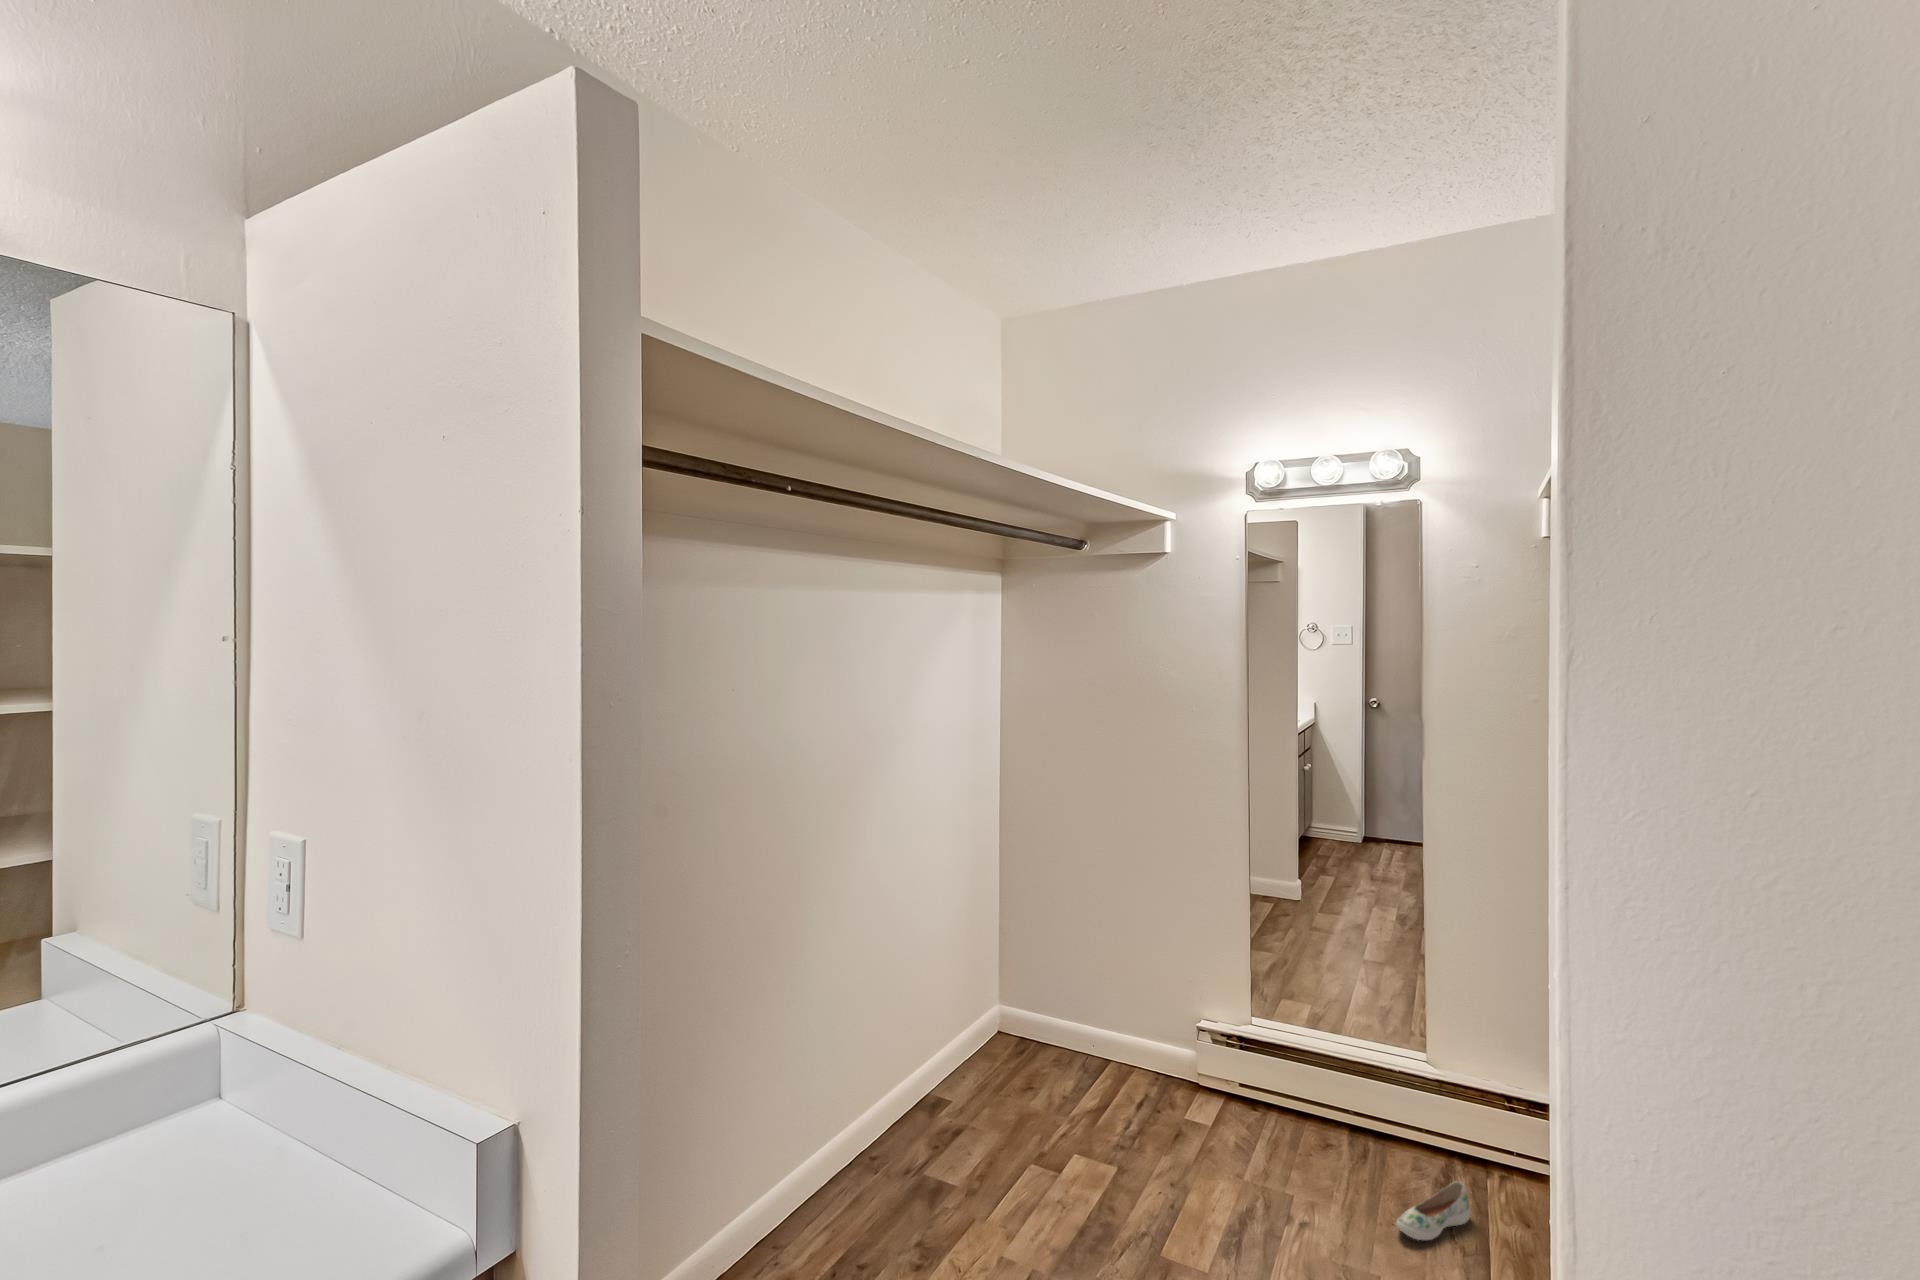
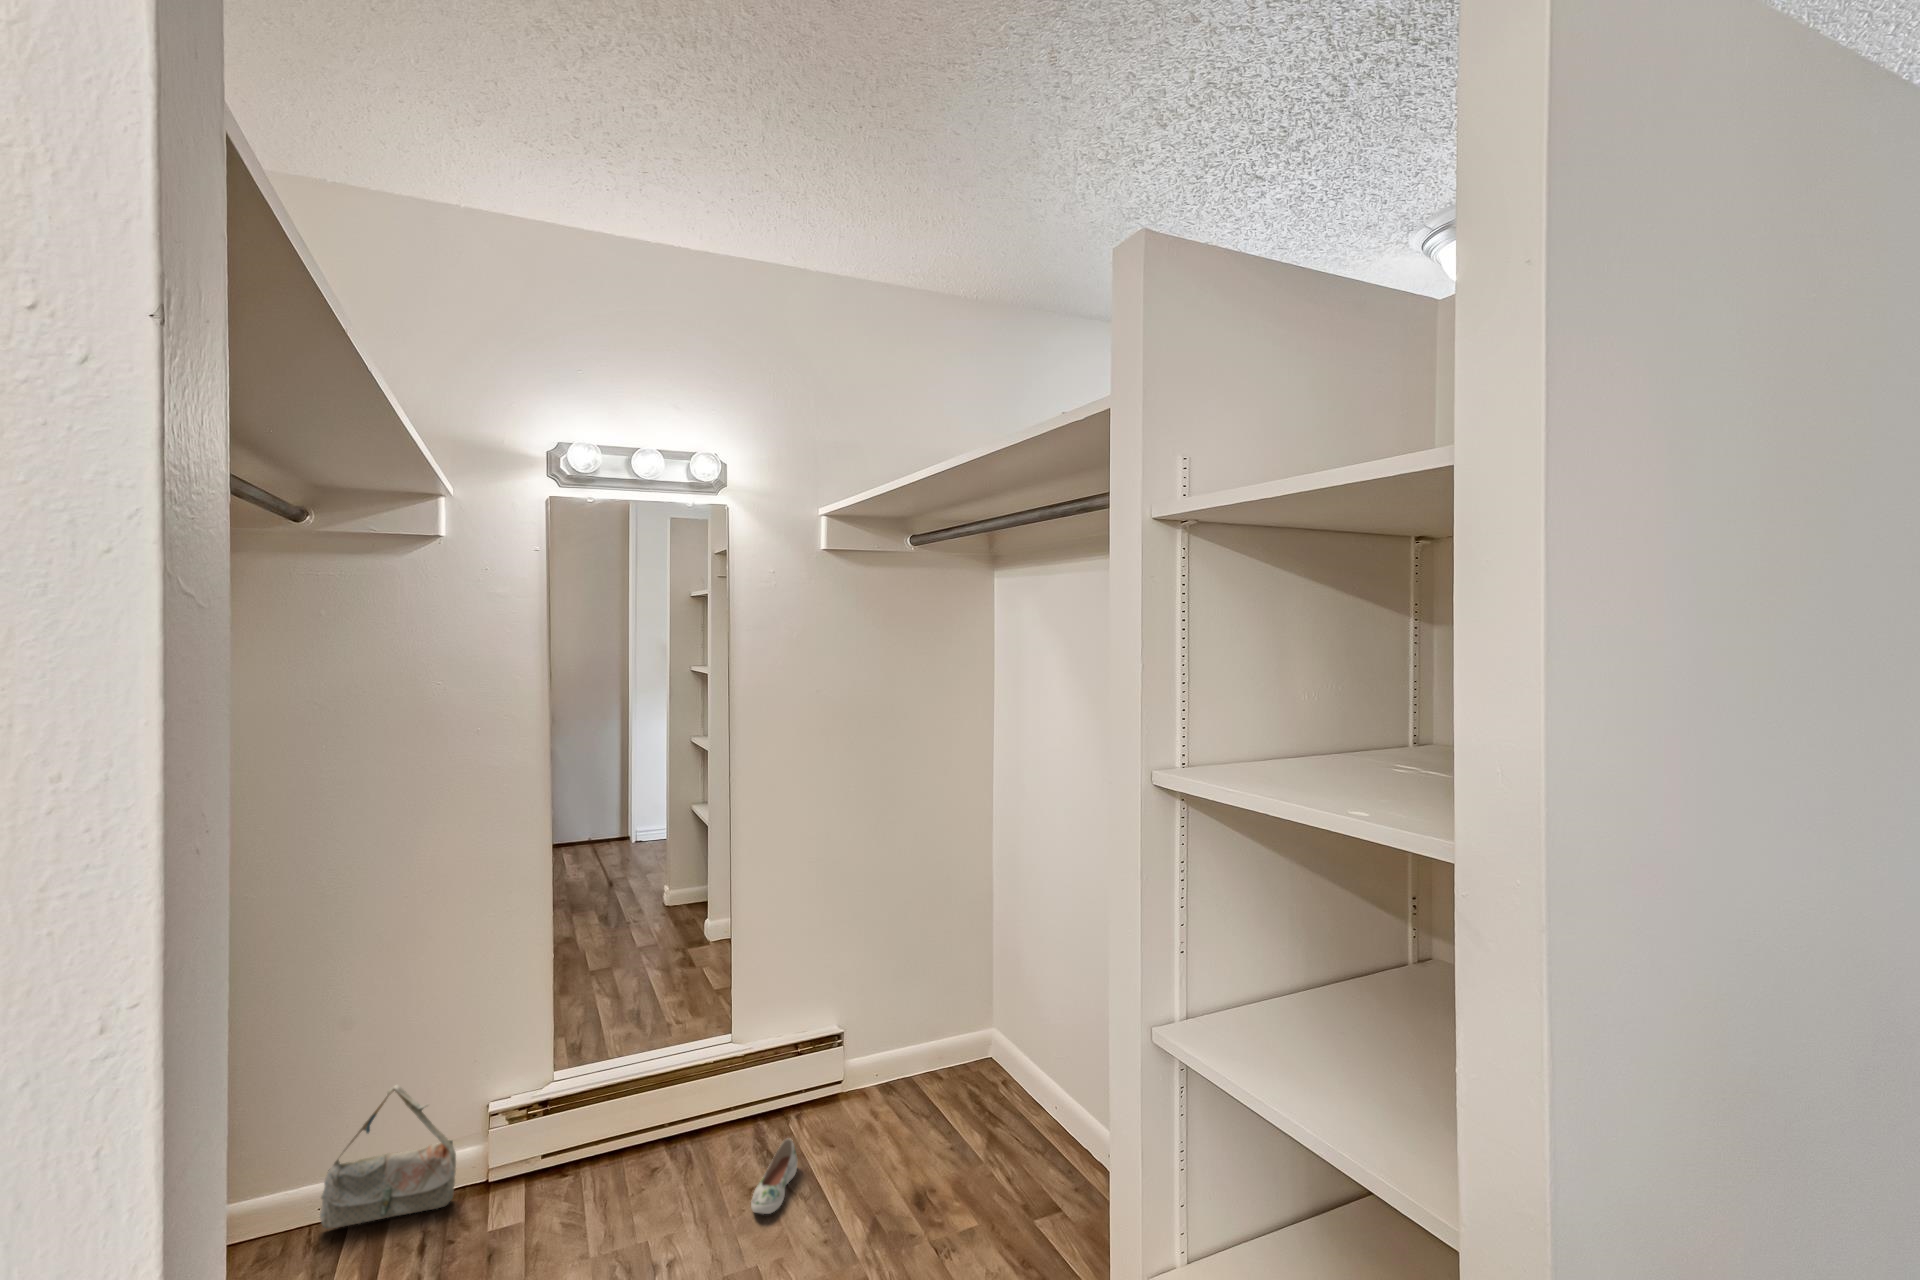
bag: none [1092,978,1175,1087] -> present [320,1085,456,1229]

